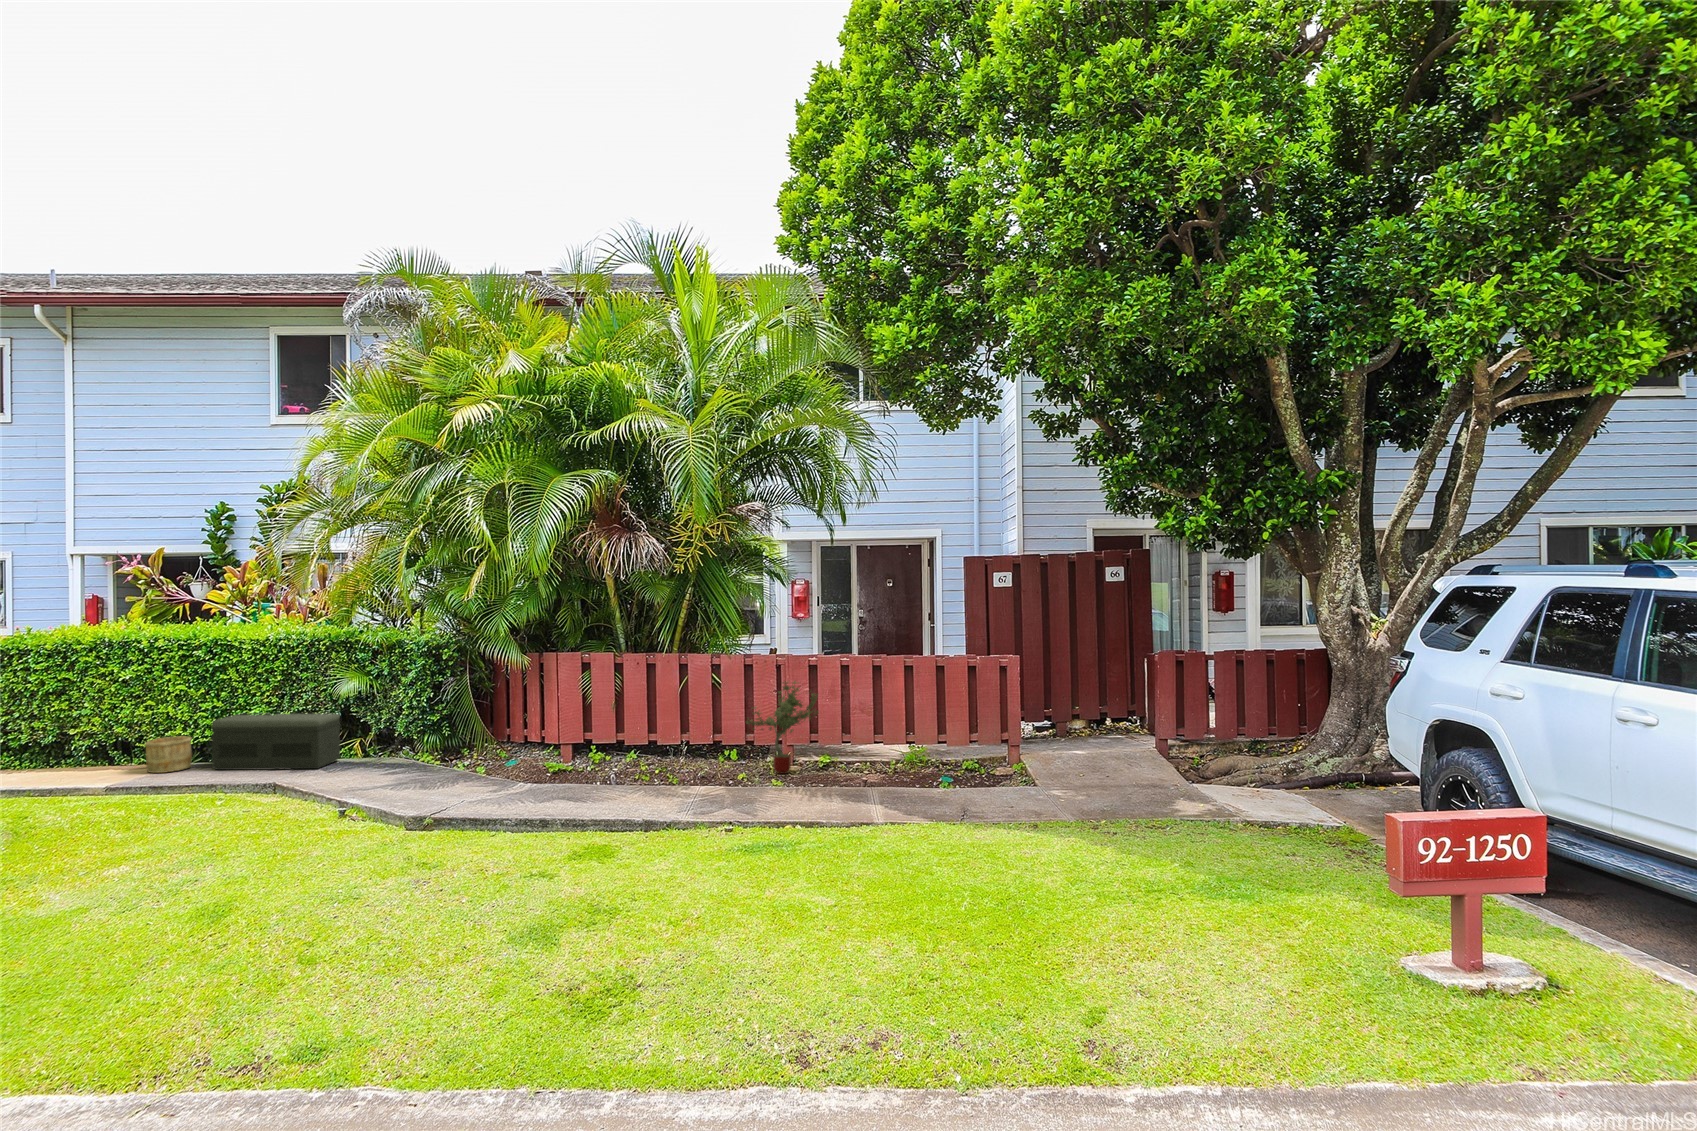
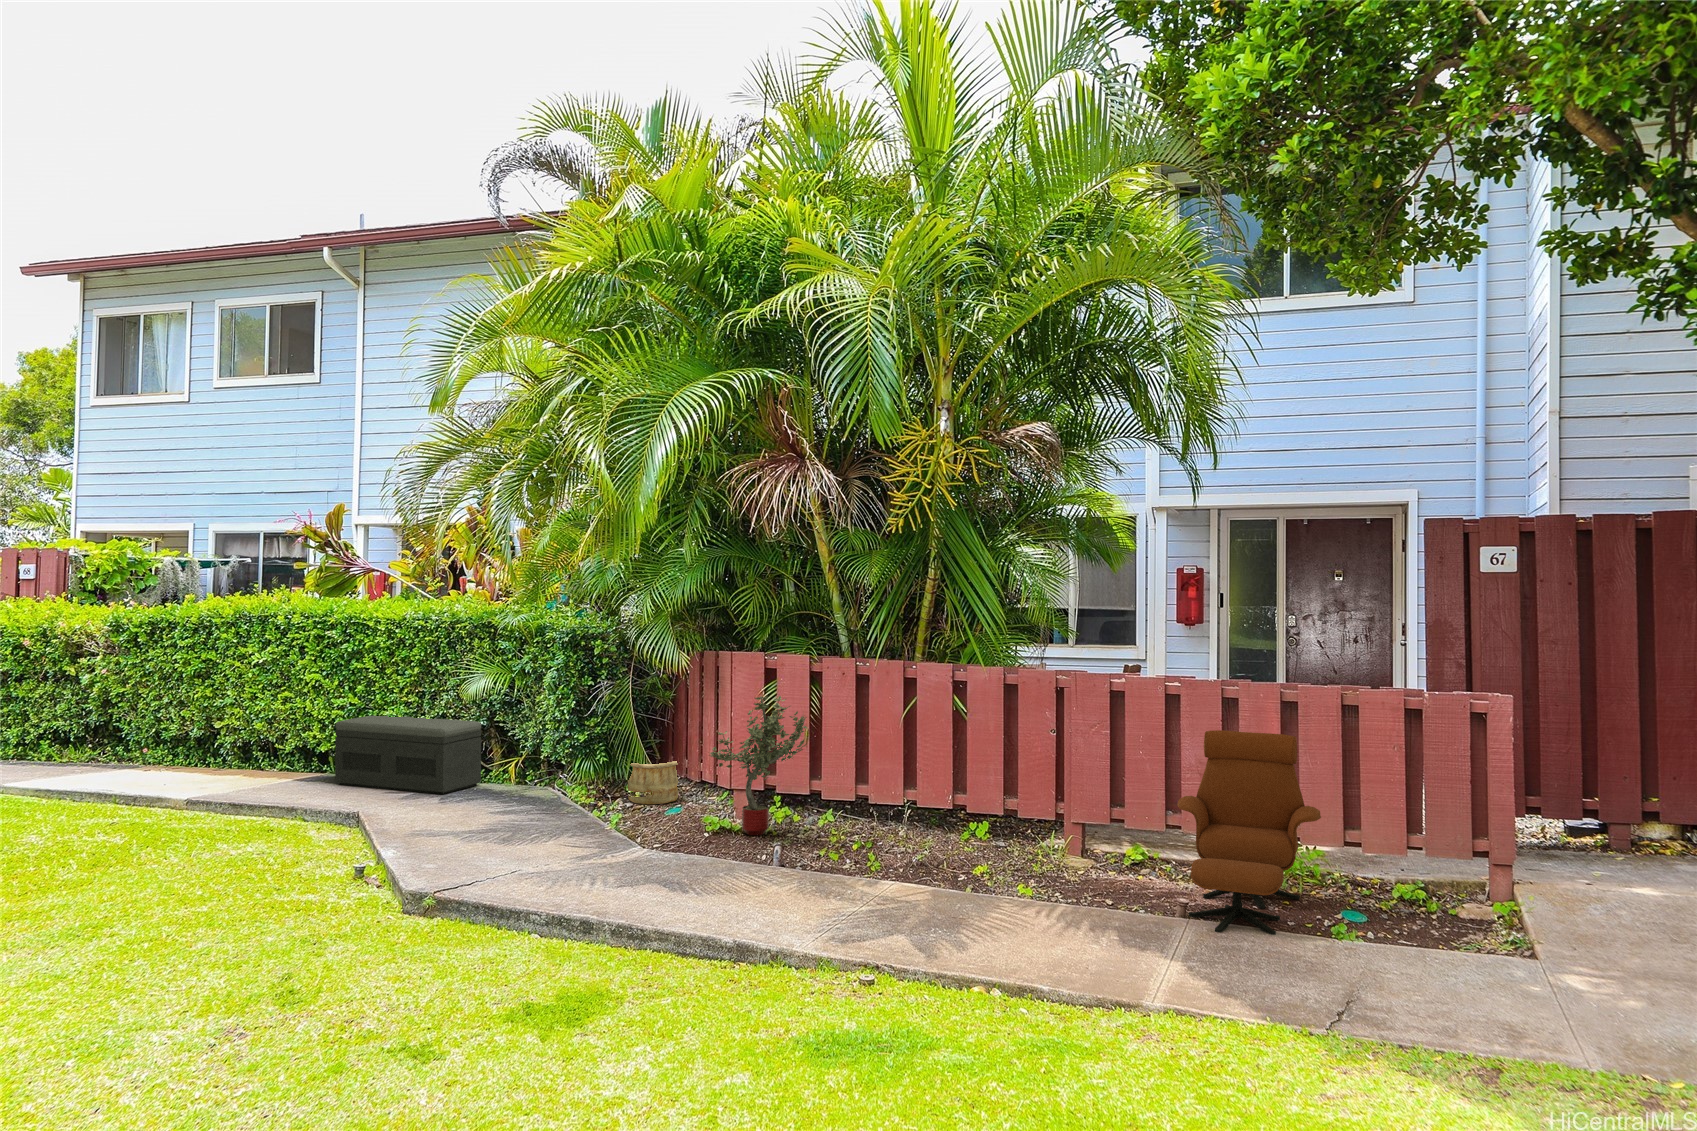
potted tree: present [746,681,818,774] -> present [710,696,807,835]
lounge chair: none [855,685,931,793] -> present [1177,730,1321,935]
wooden bucket: present [145,736,192,773] -> present [628,761,679,804]

